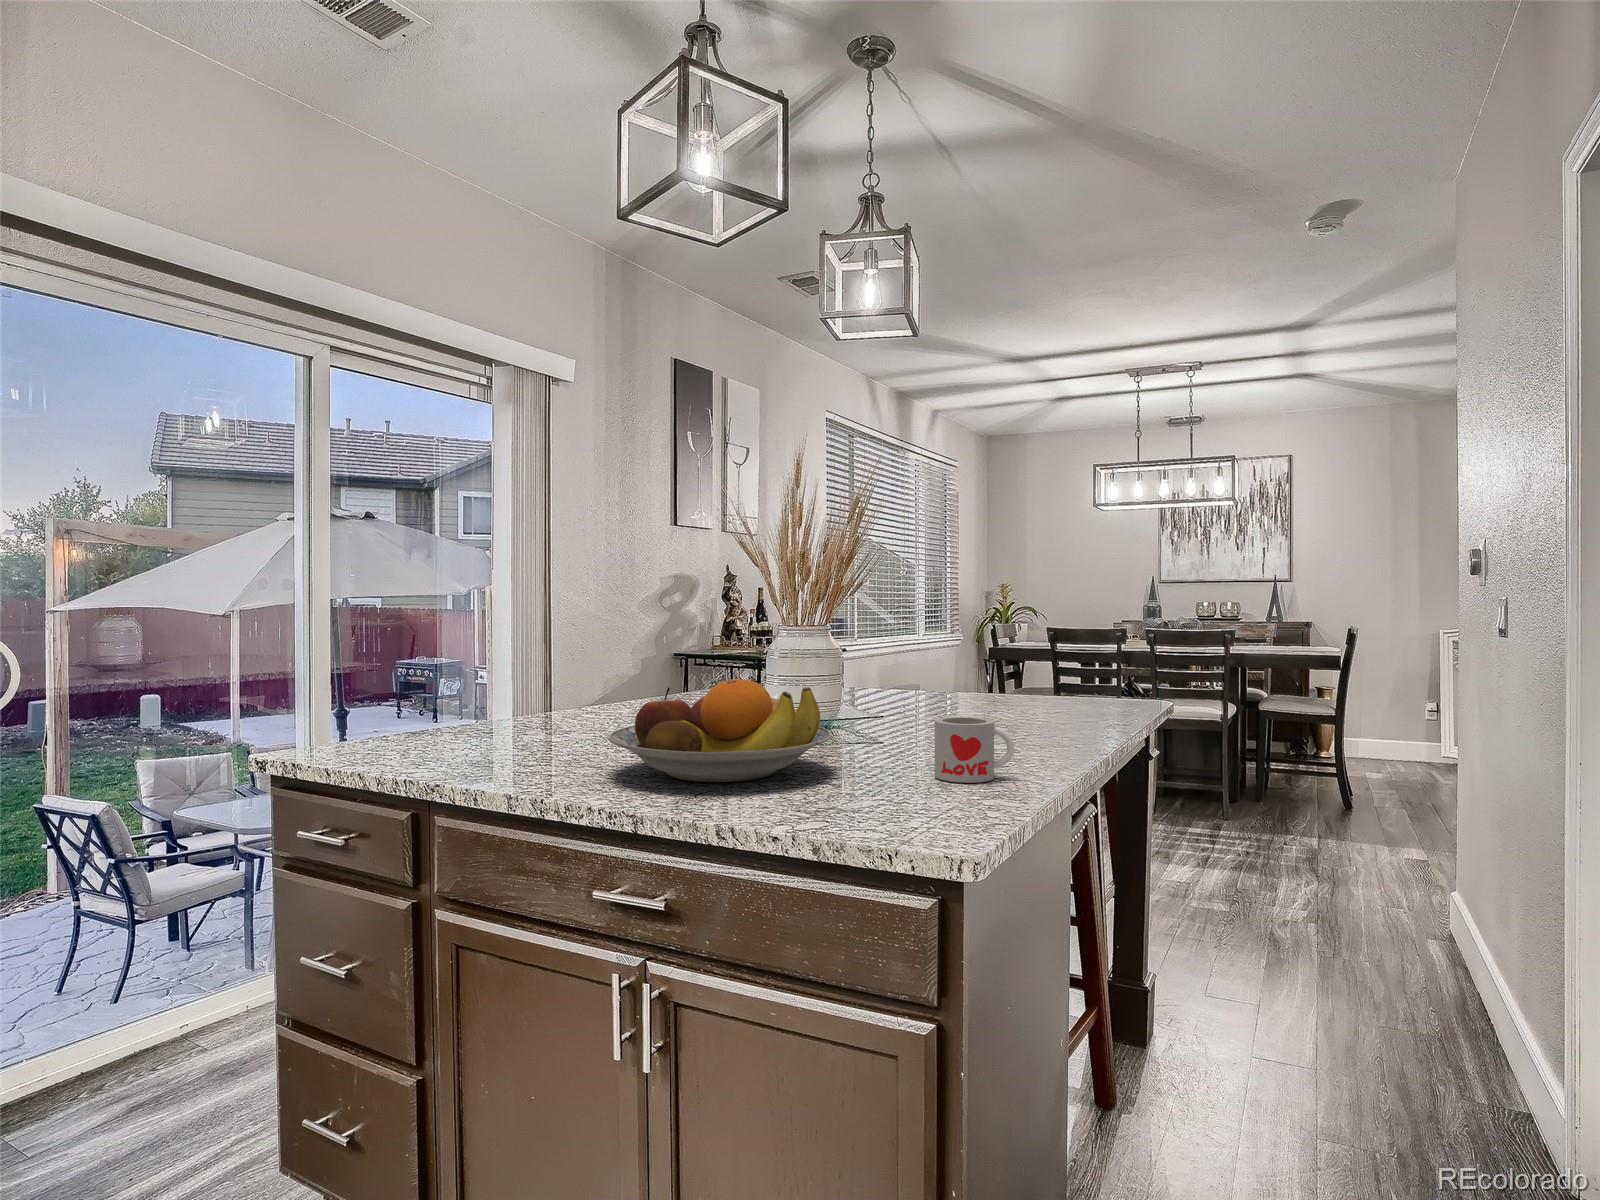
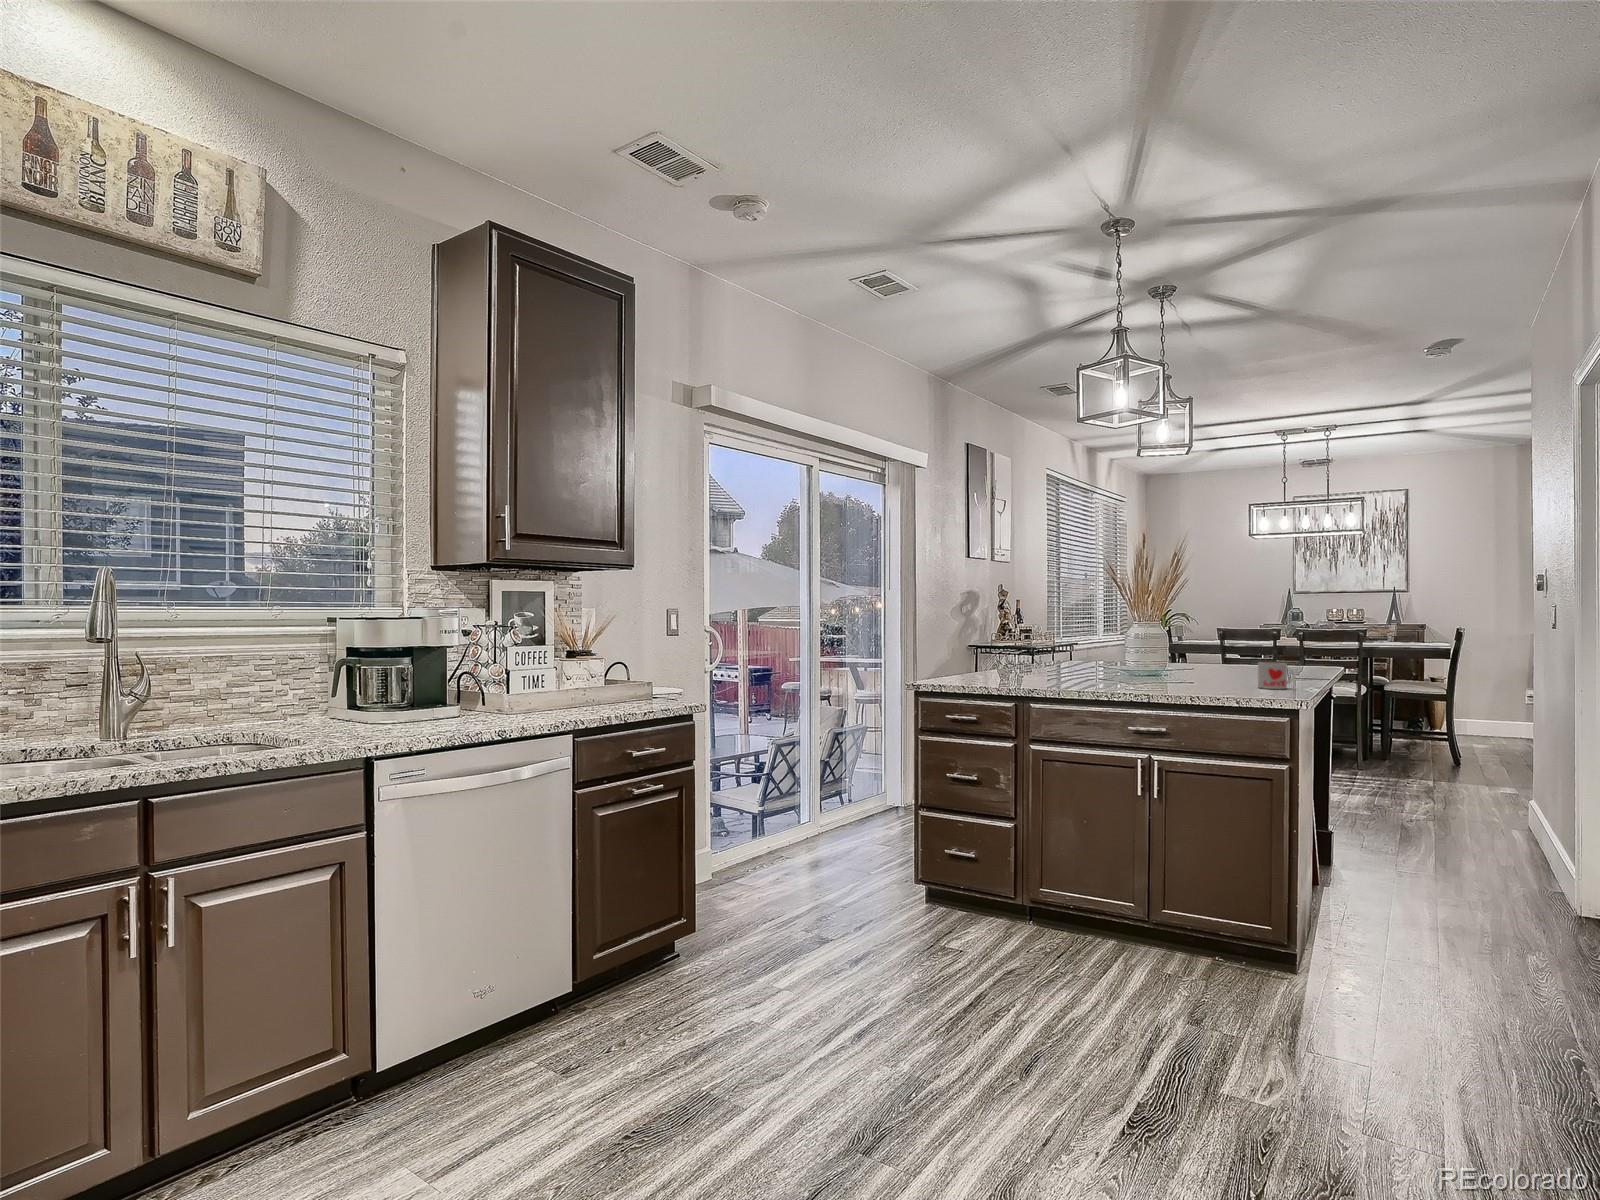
fruit bowl: present [609,679,831,782] -> none [1104,644,1210,688]

